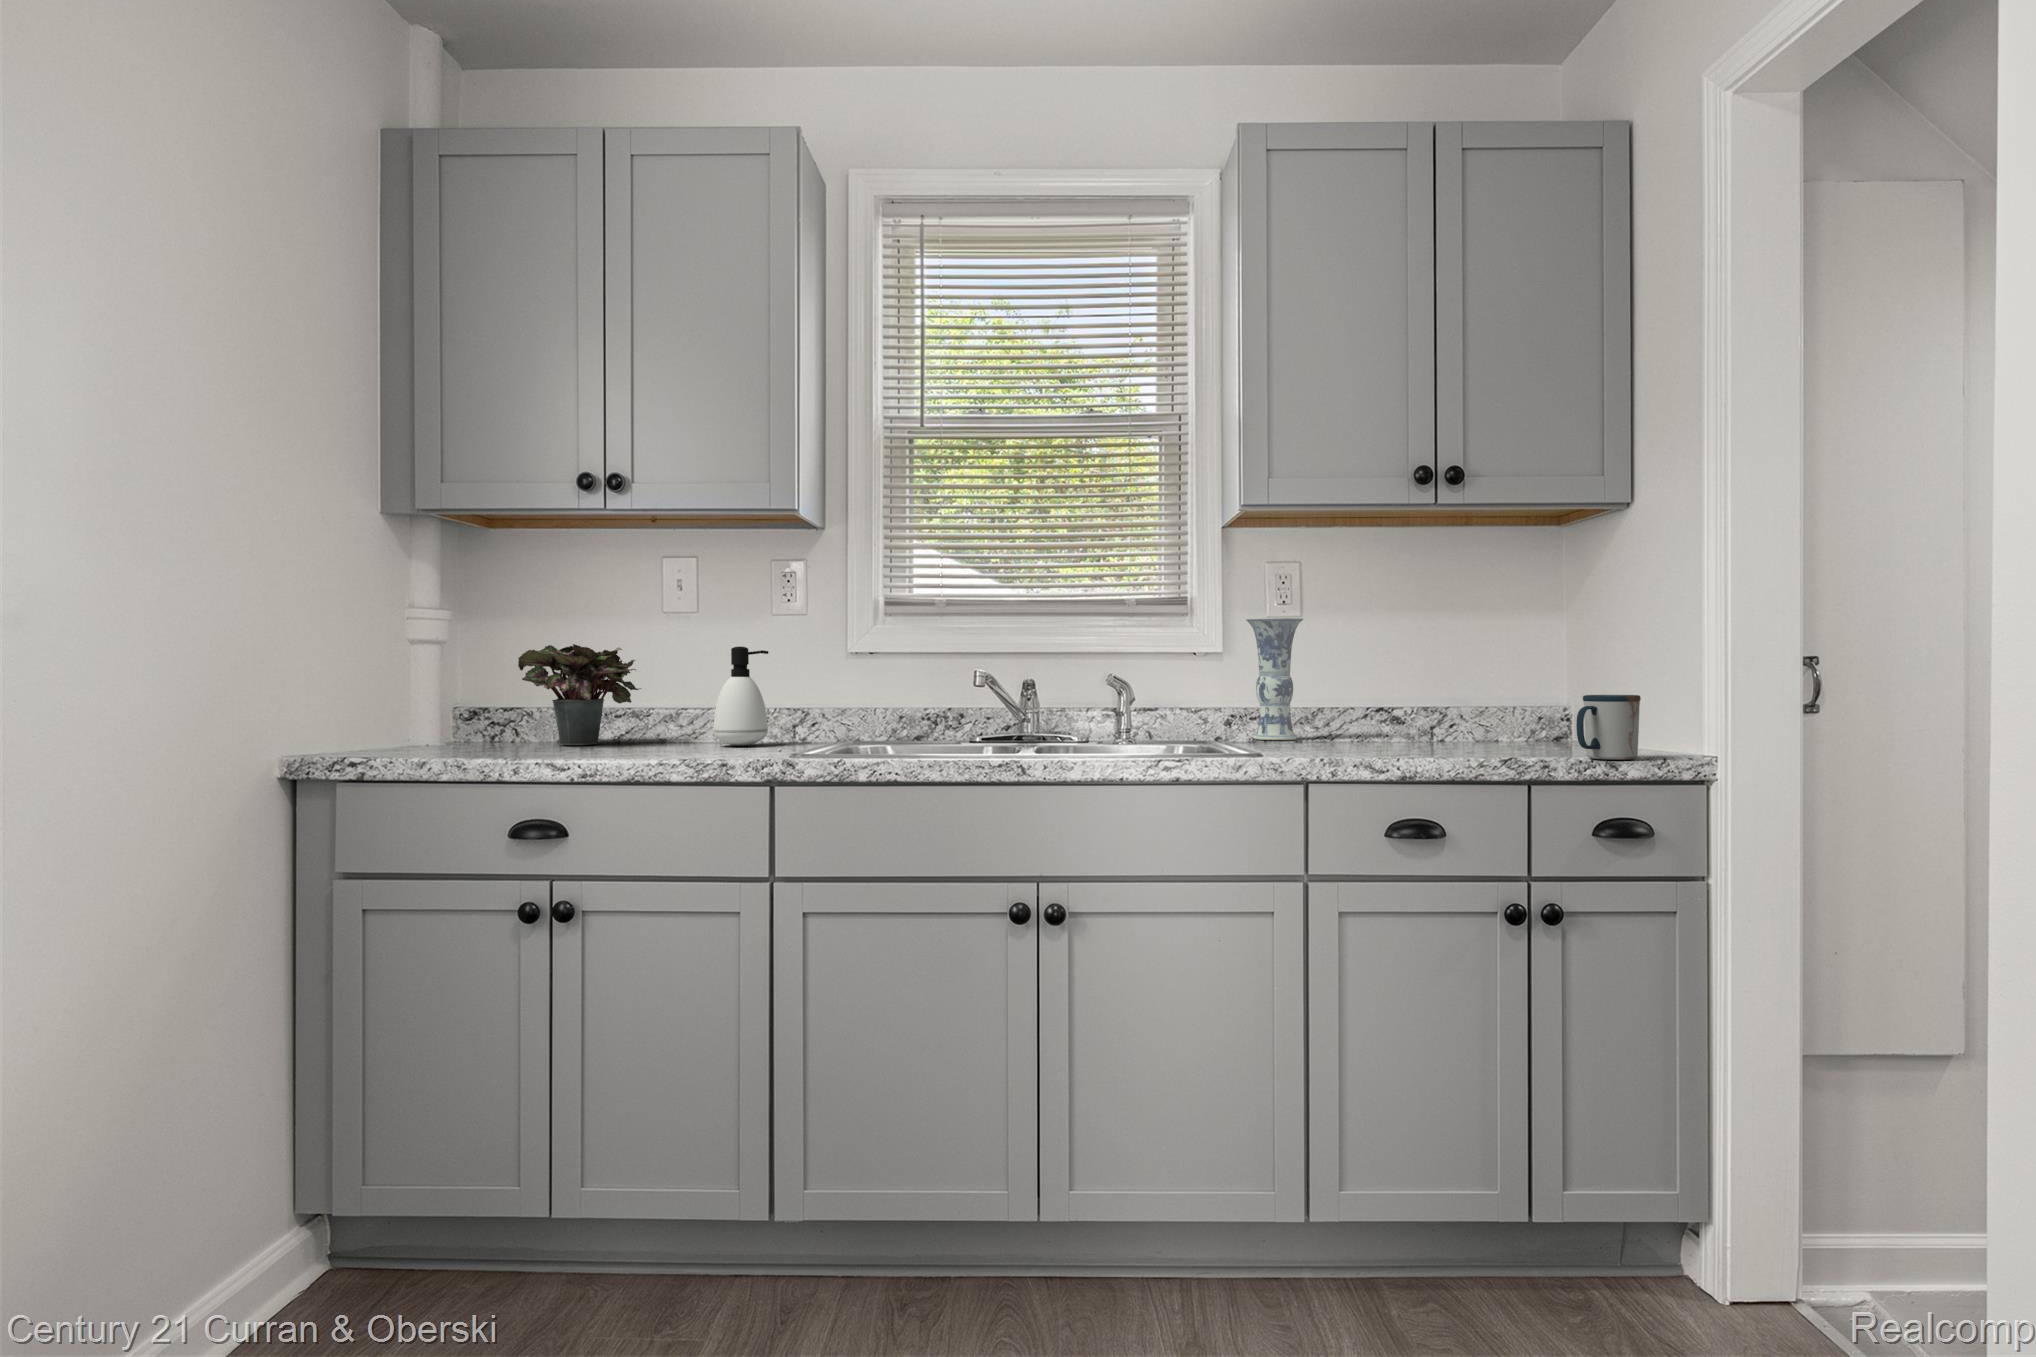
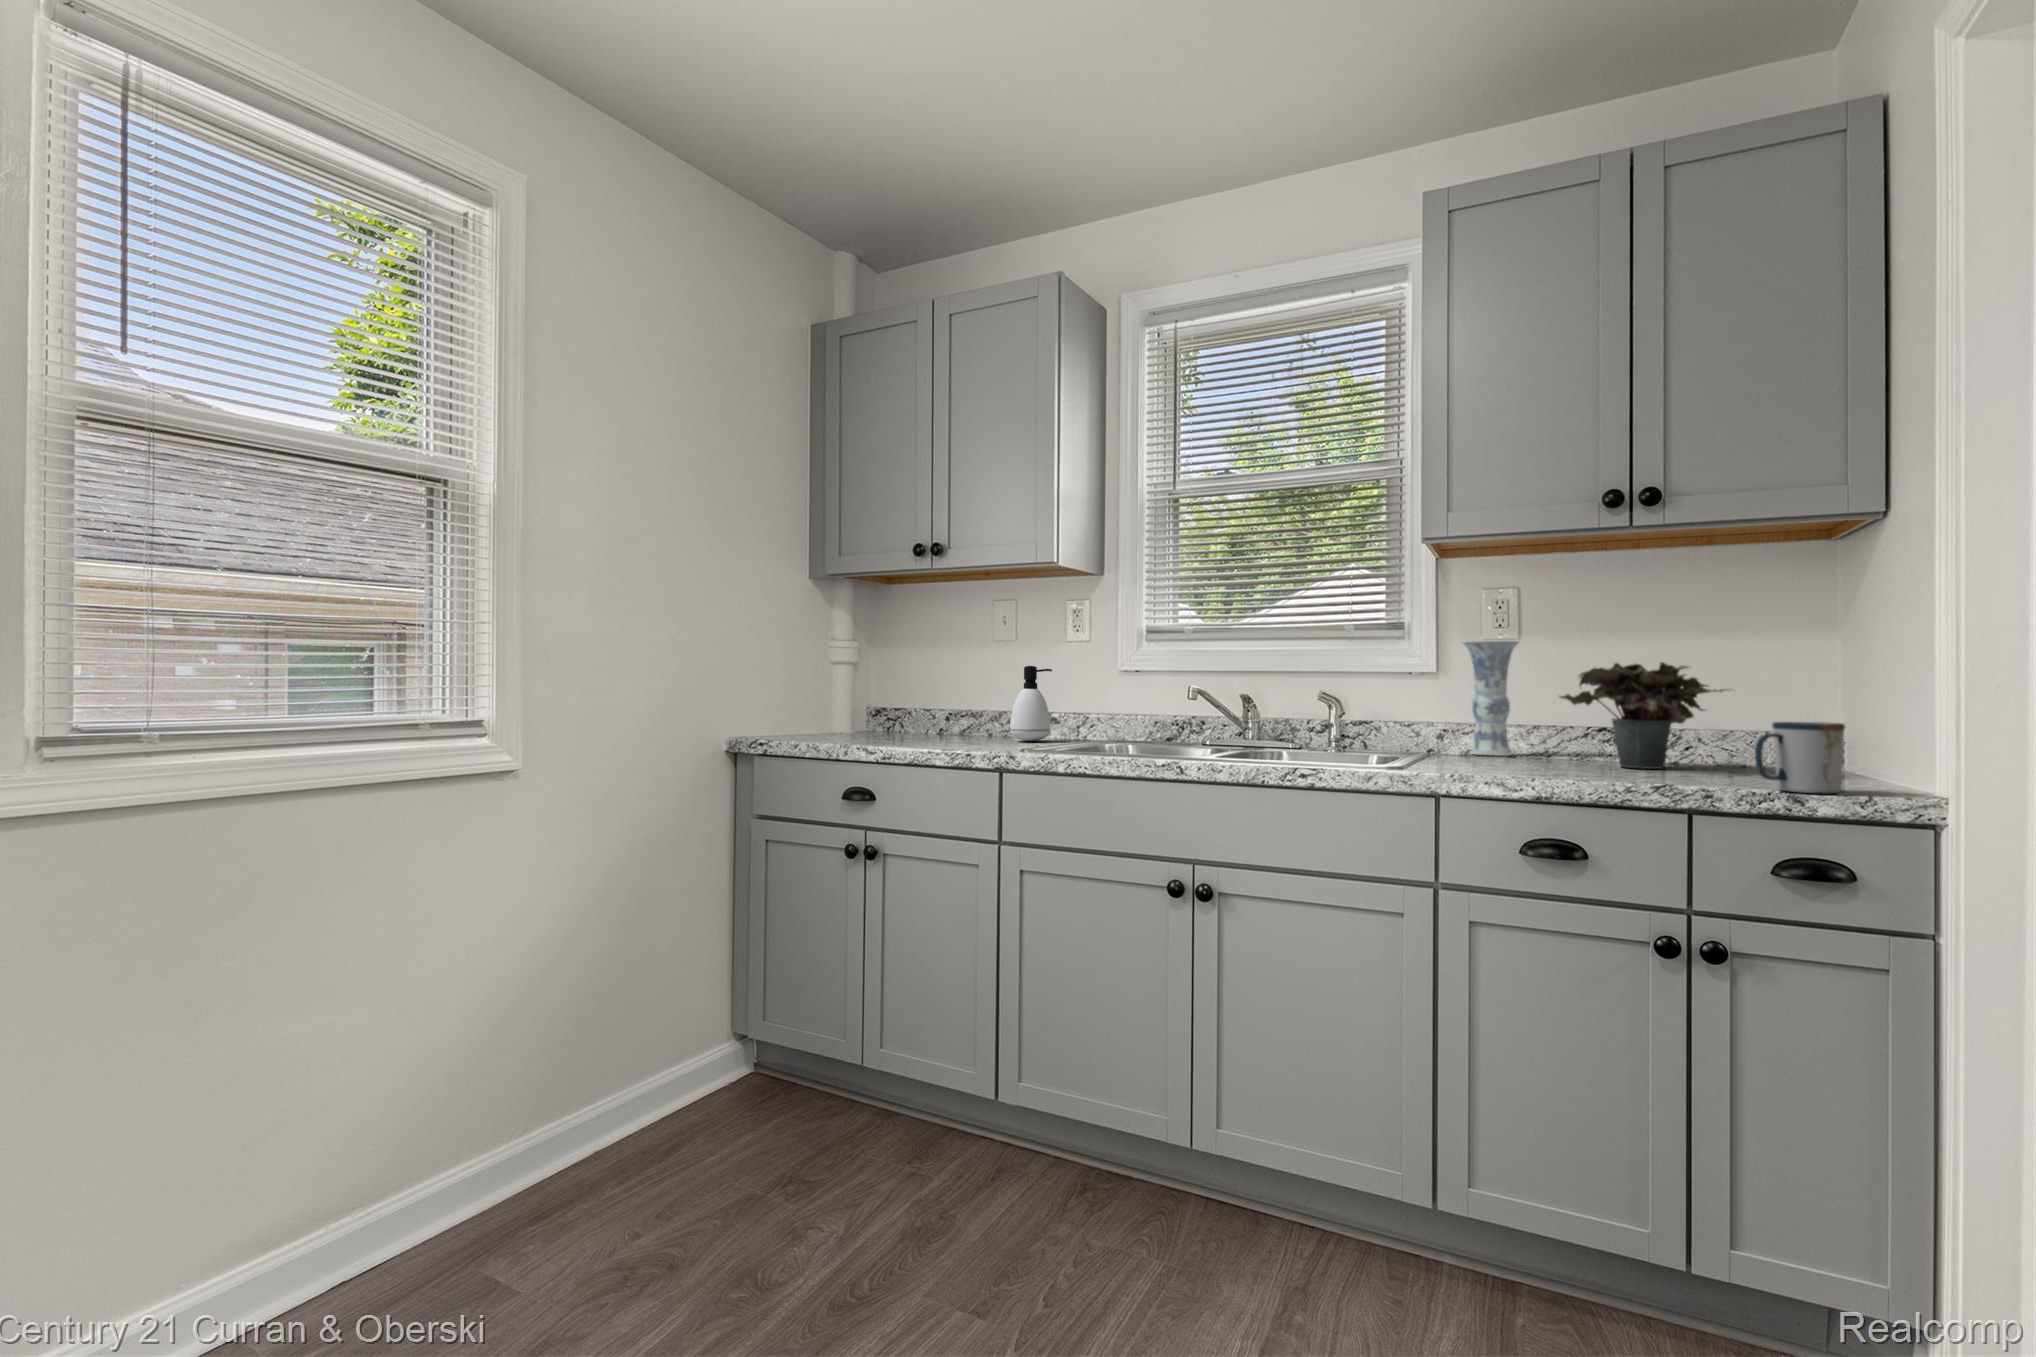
potted plant: present [518,644,641,745] -> present [1560,662,1724,769]

